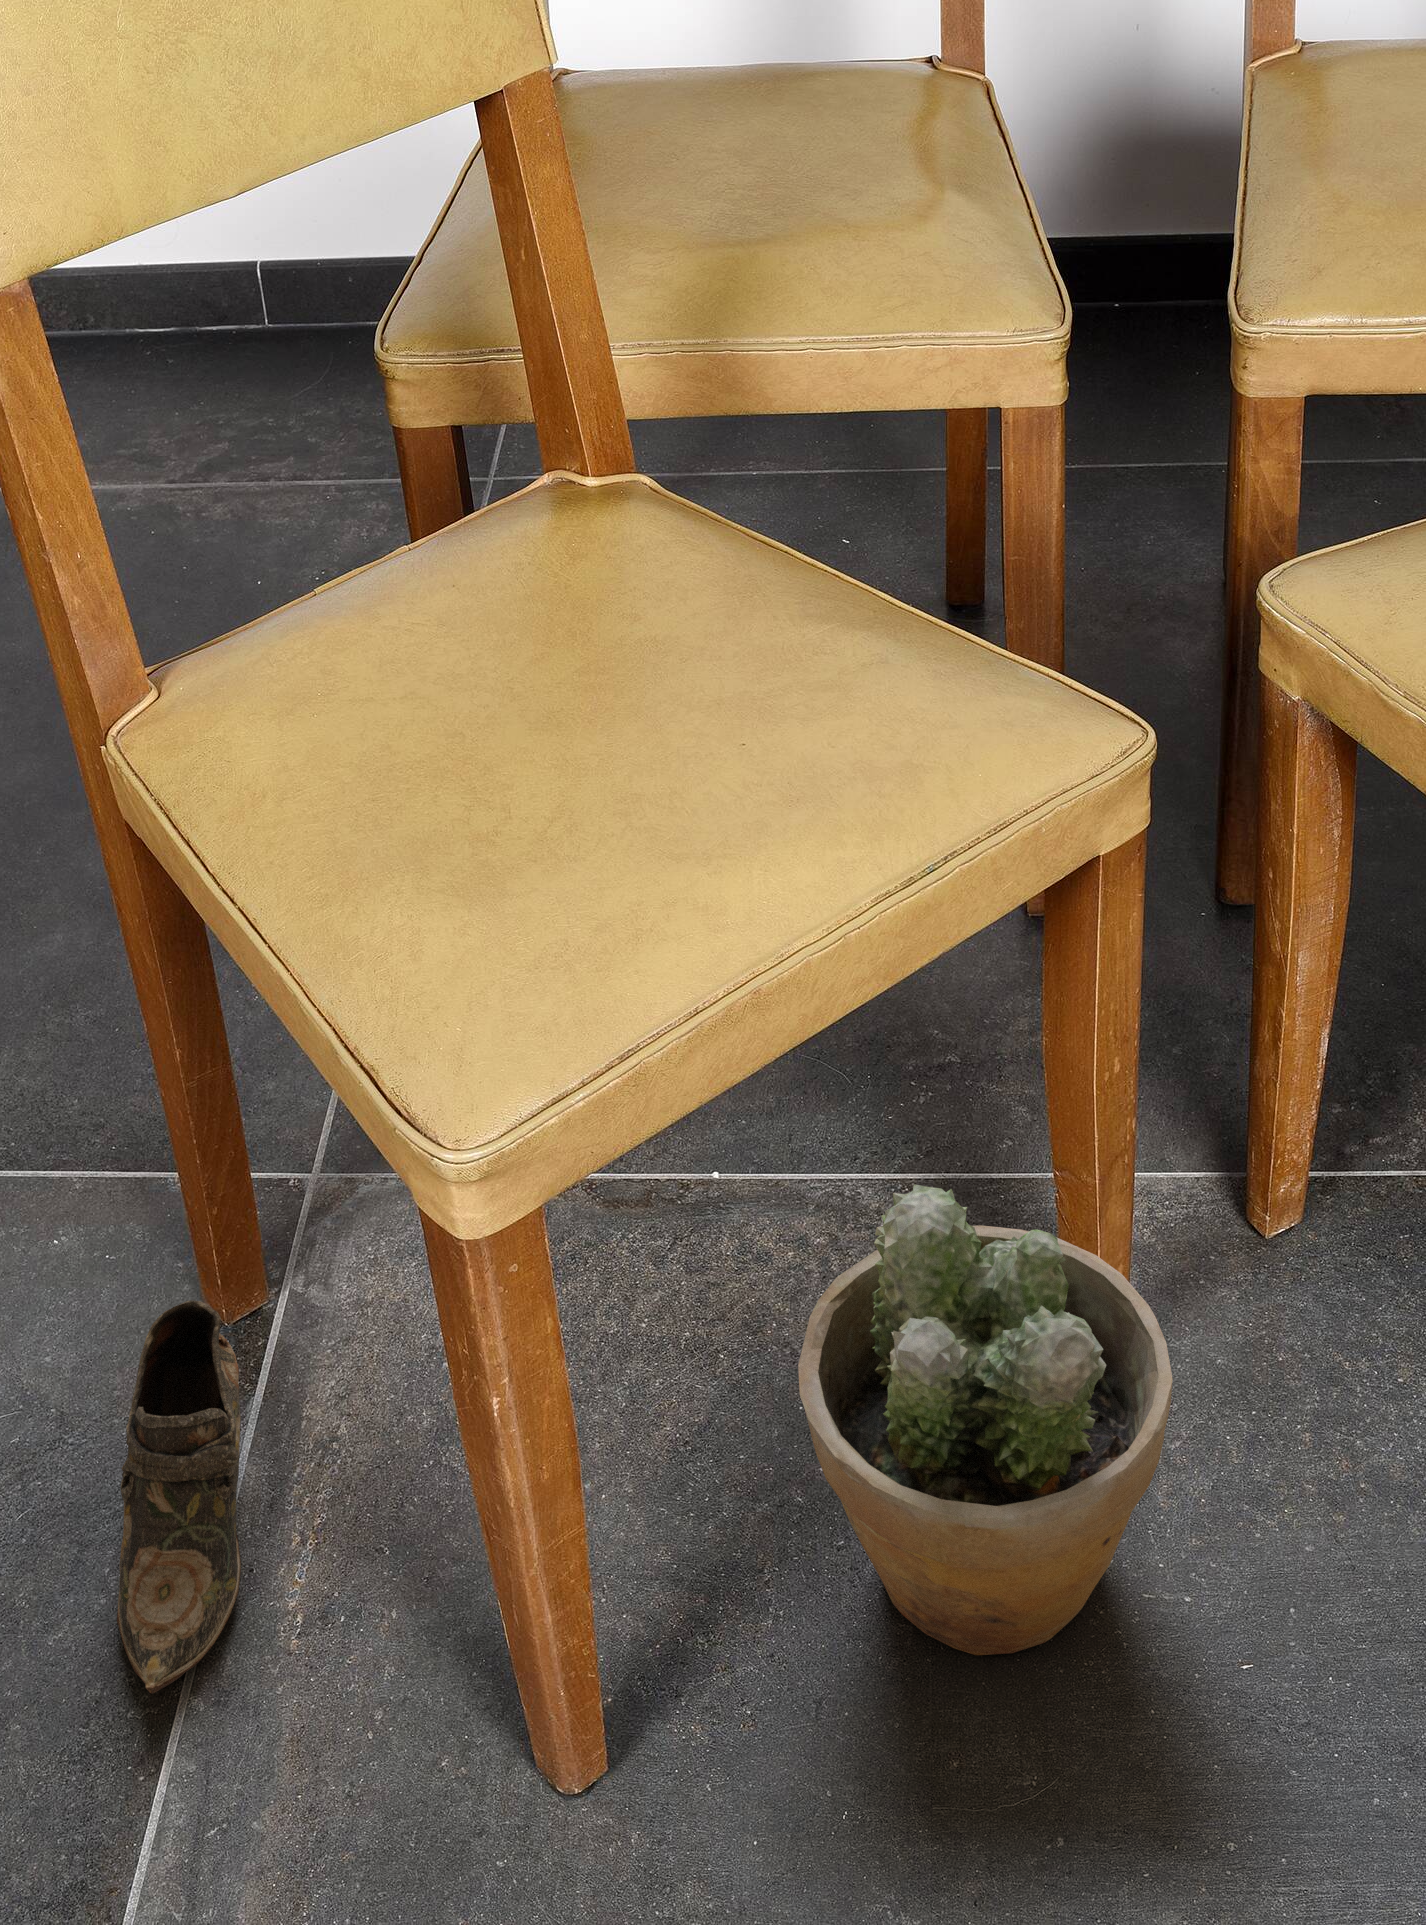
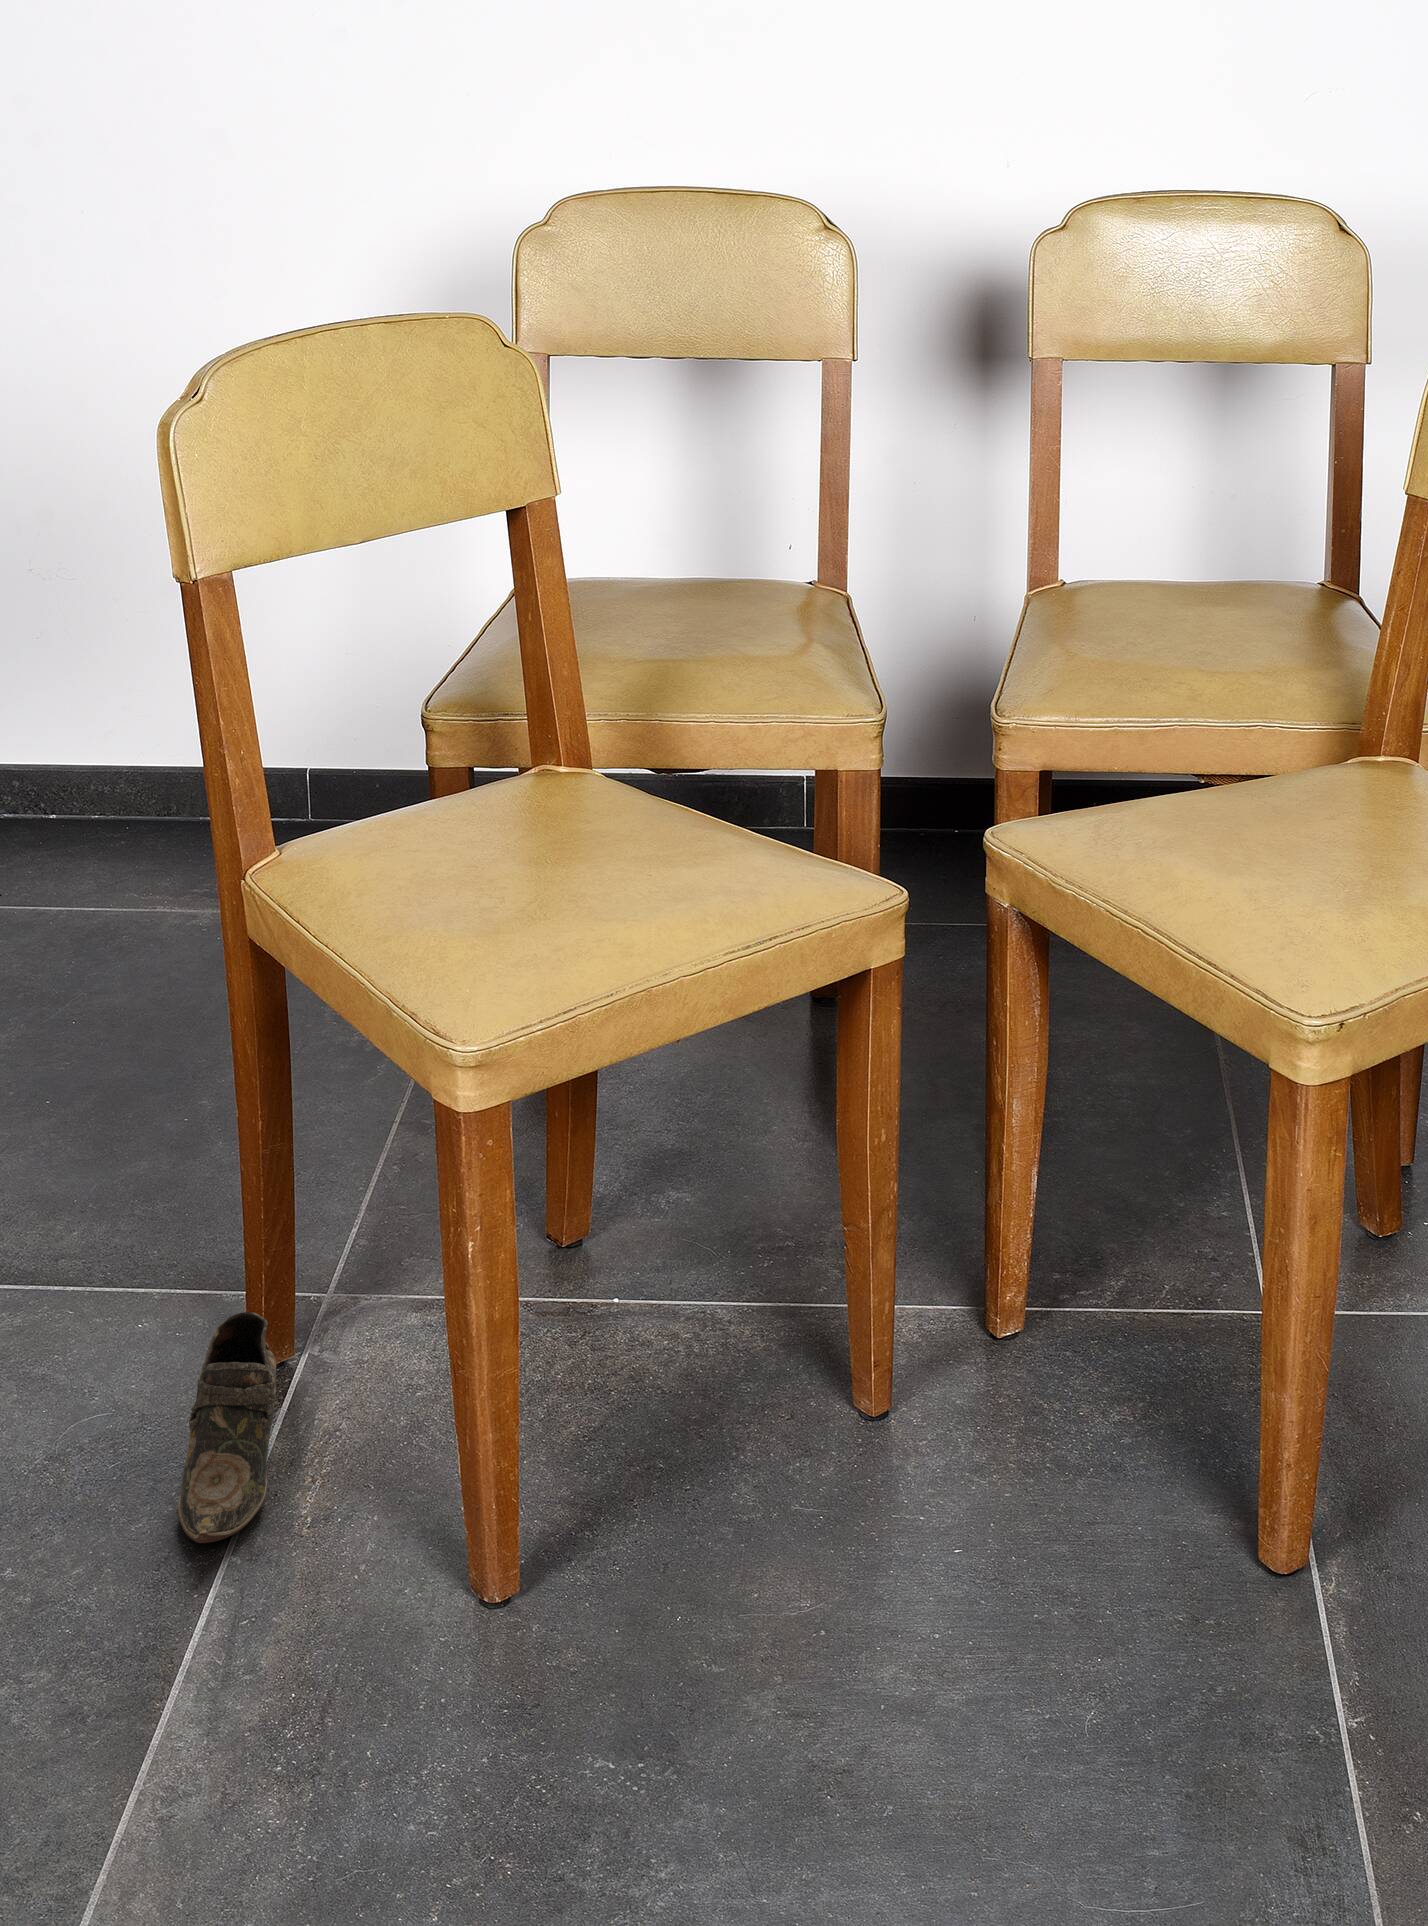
potted plant: present [798,1185,1173,1655] -> none [667,1185,910,1531]

